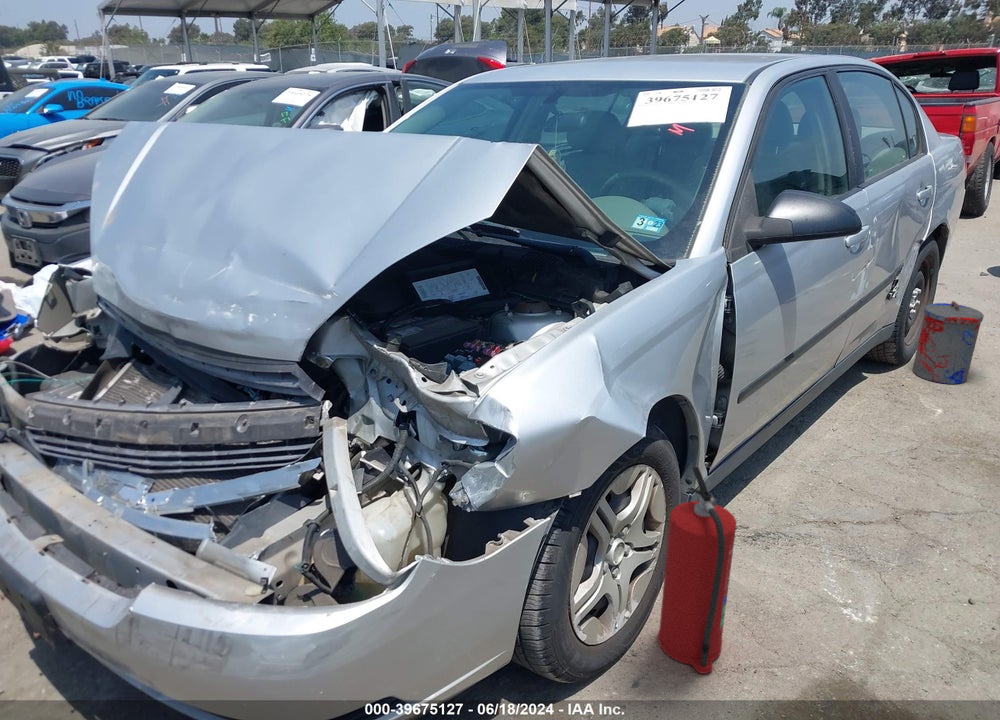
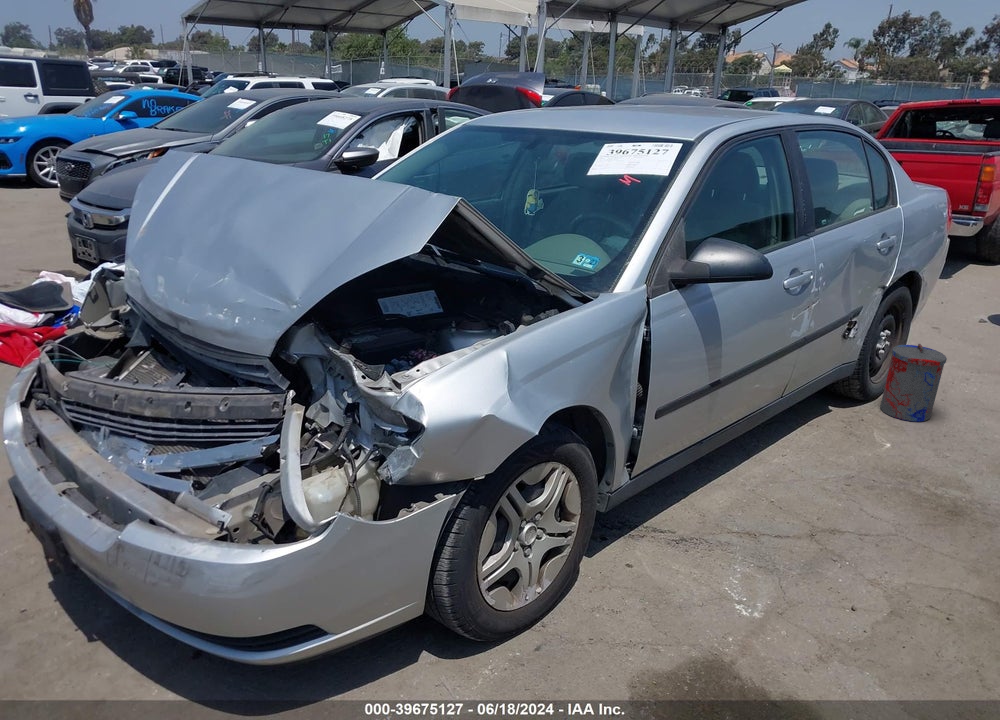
fire extinguisher: present [658,467,737,674] -> none [569,469,633,646]

